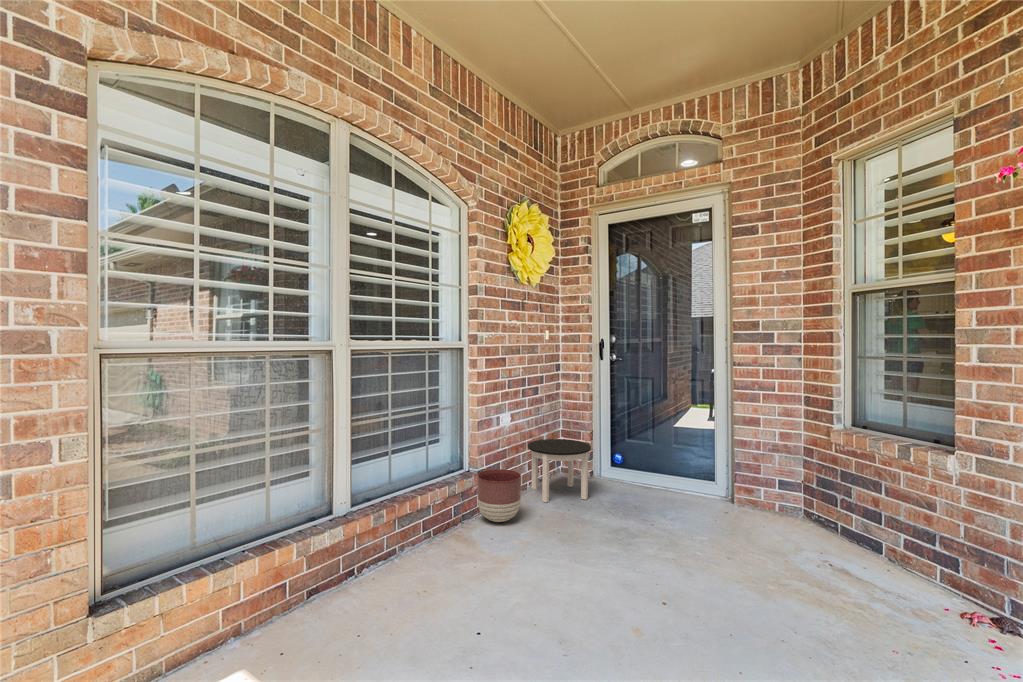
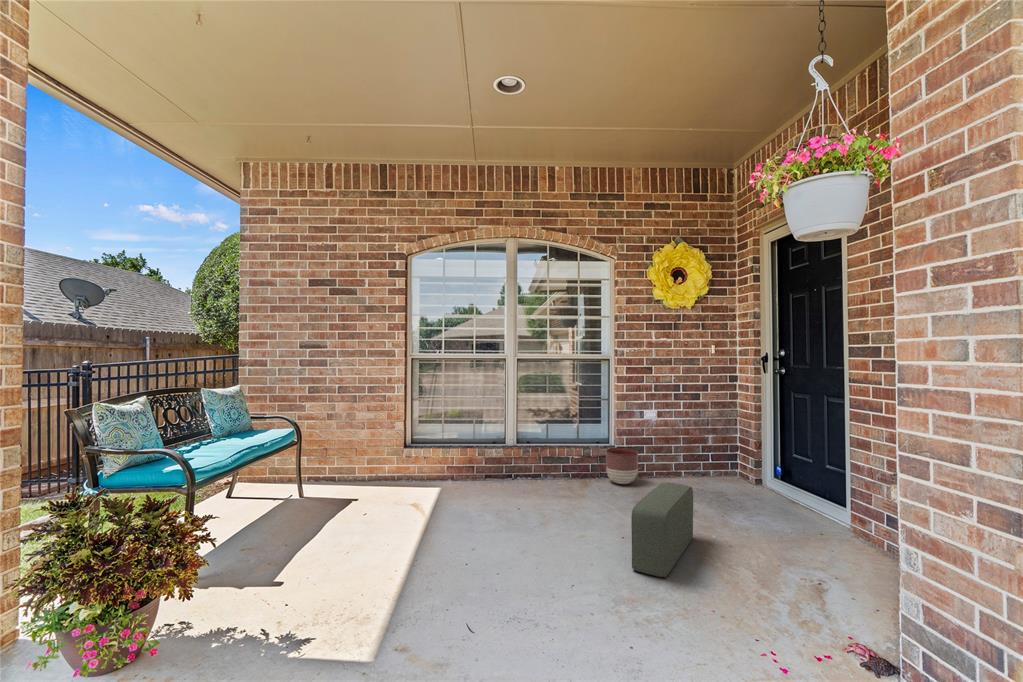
round table: present [528,439,591,502] -> none [671,439,728,492]
pouf: none [681,504,842,652] -> present [631,483,693,577]

